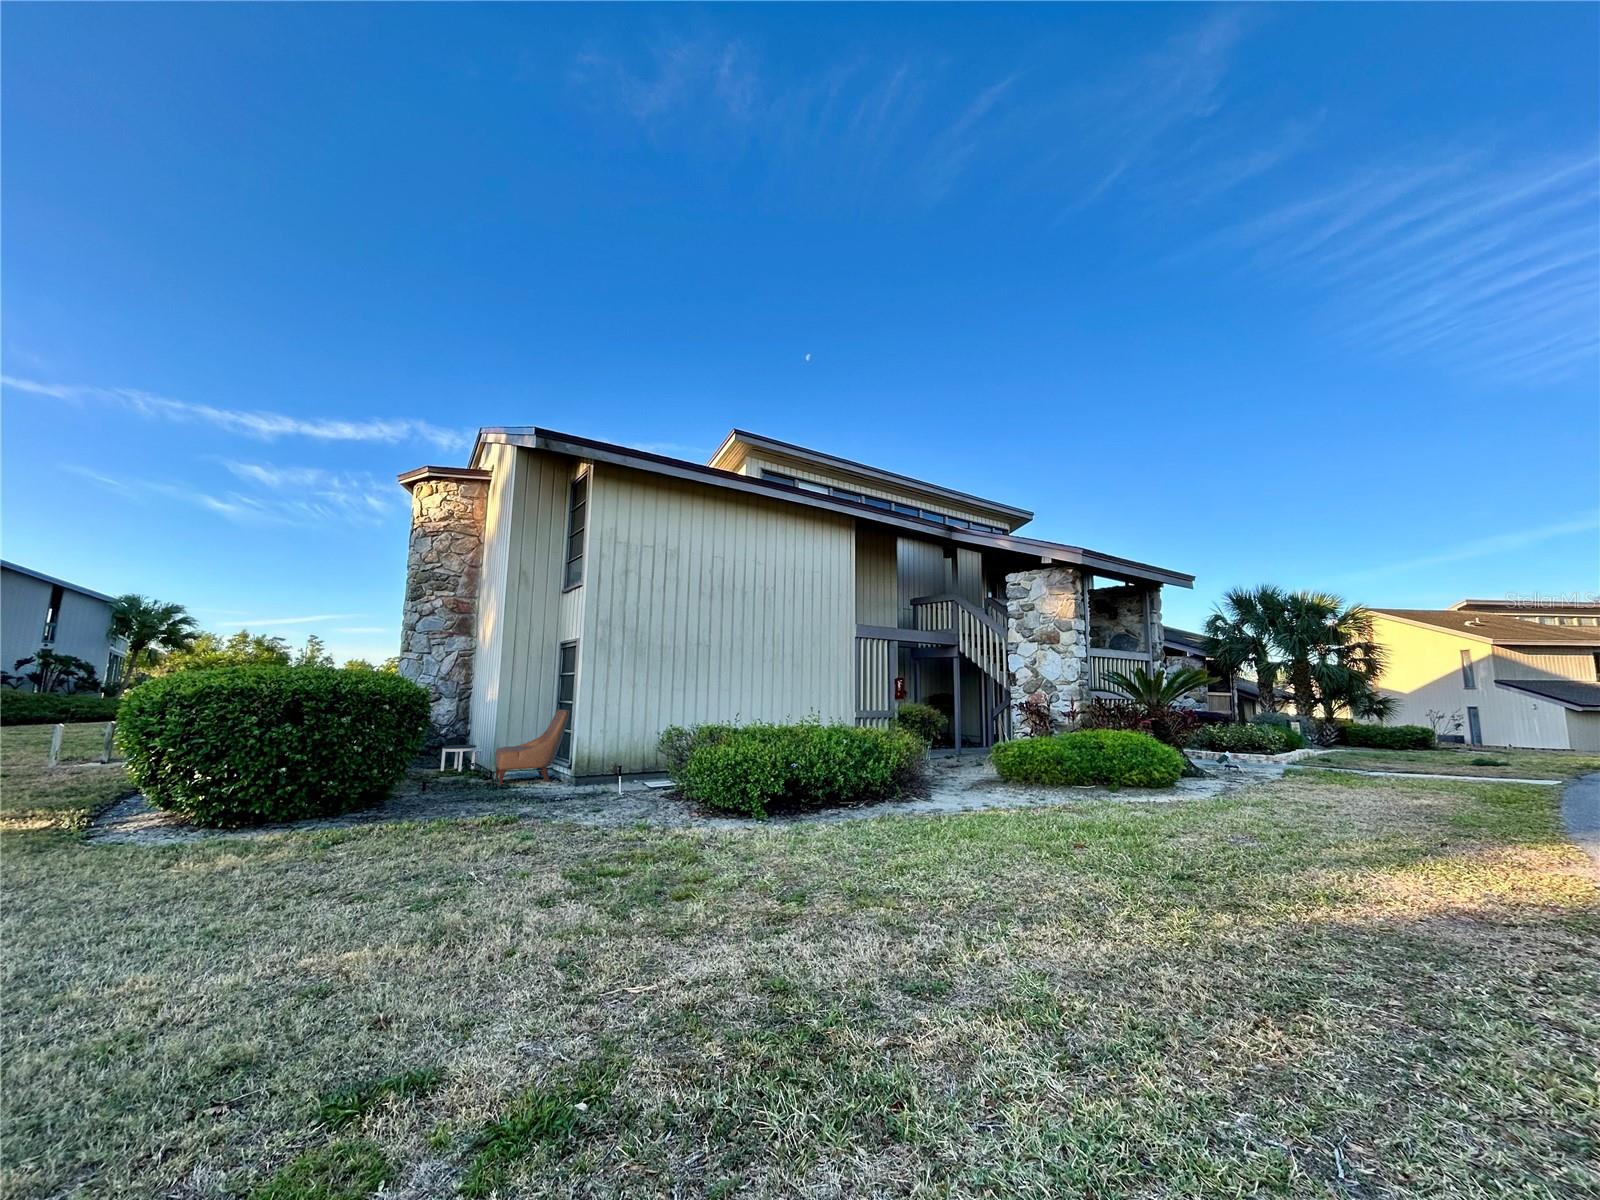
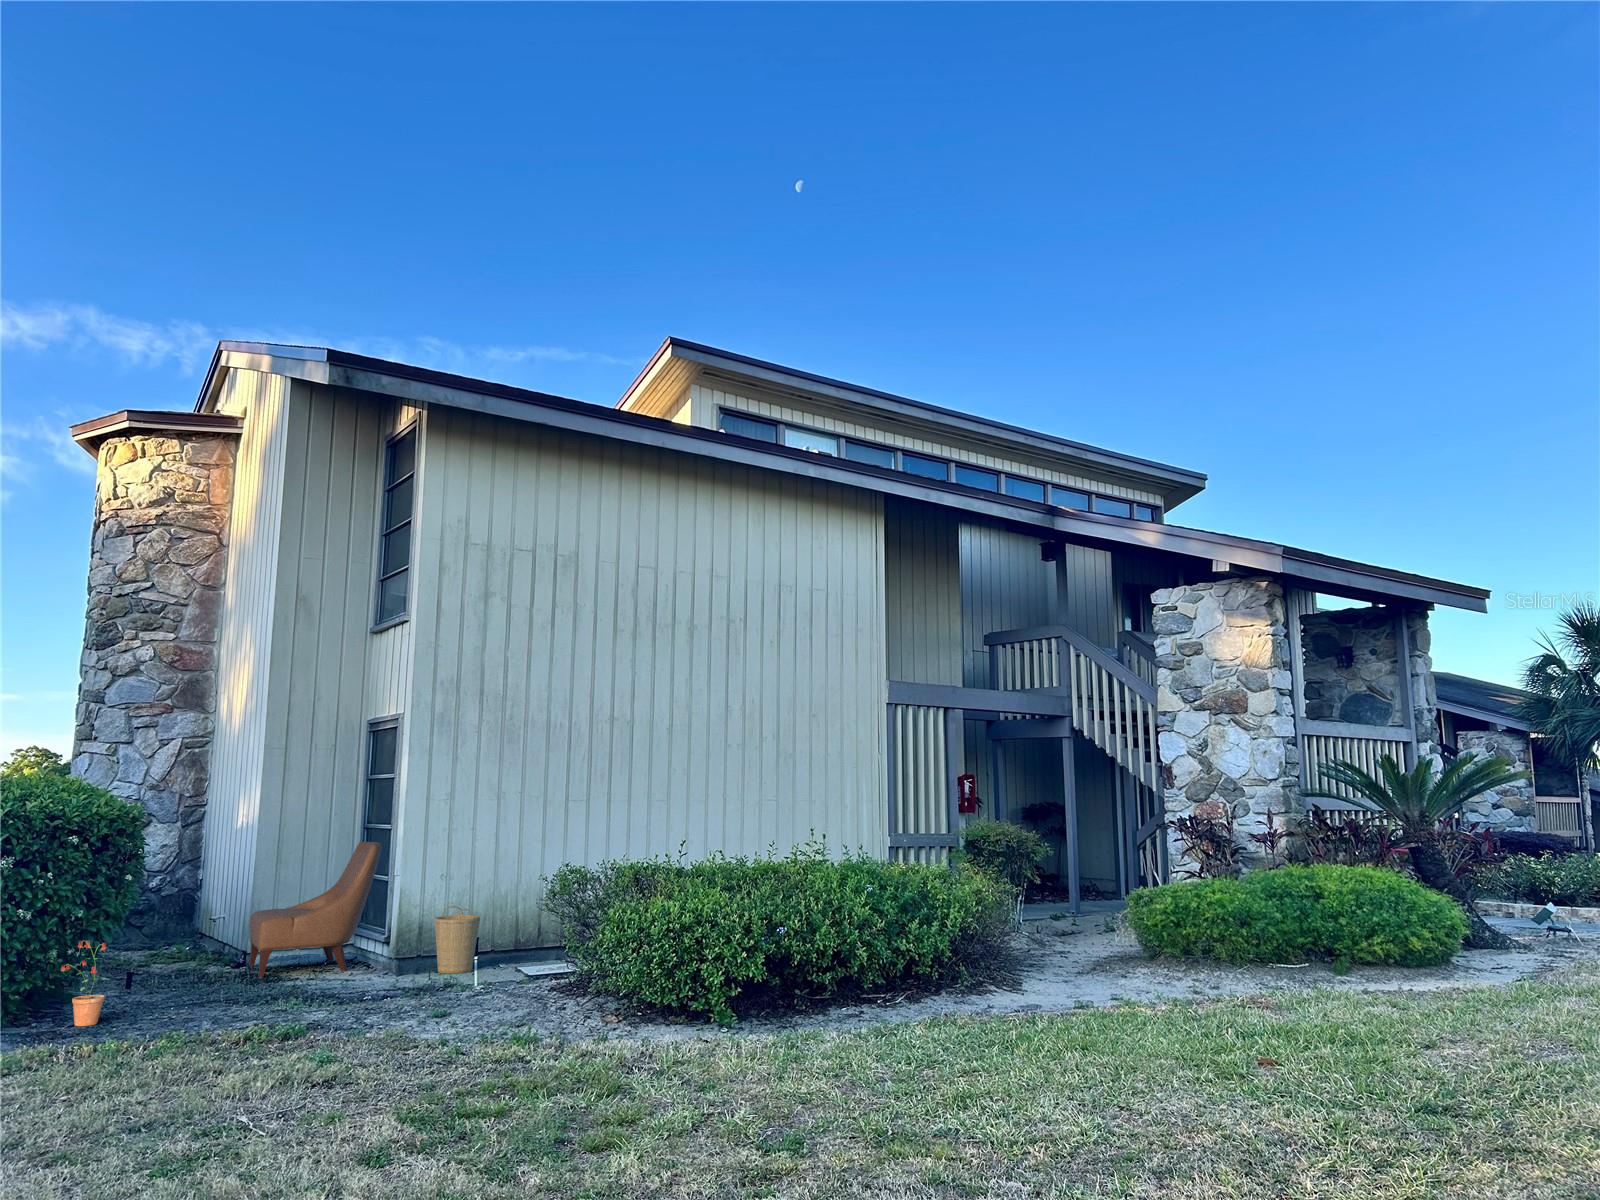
round table: present [441,745,476,771] -> none [148,907,212,956]
basket: none [598,746,624,784] -> present [434,906,480,974]
potted plant: none [378,764,408,813] -> present [61,941,109,1026]

